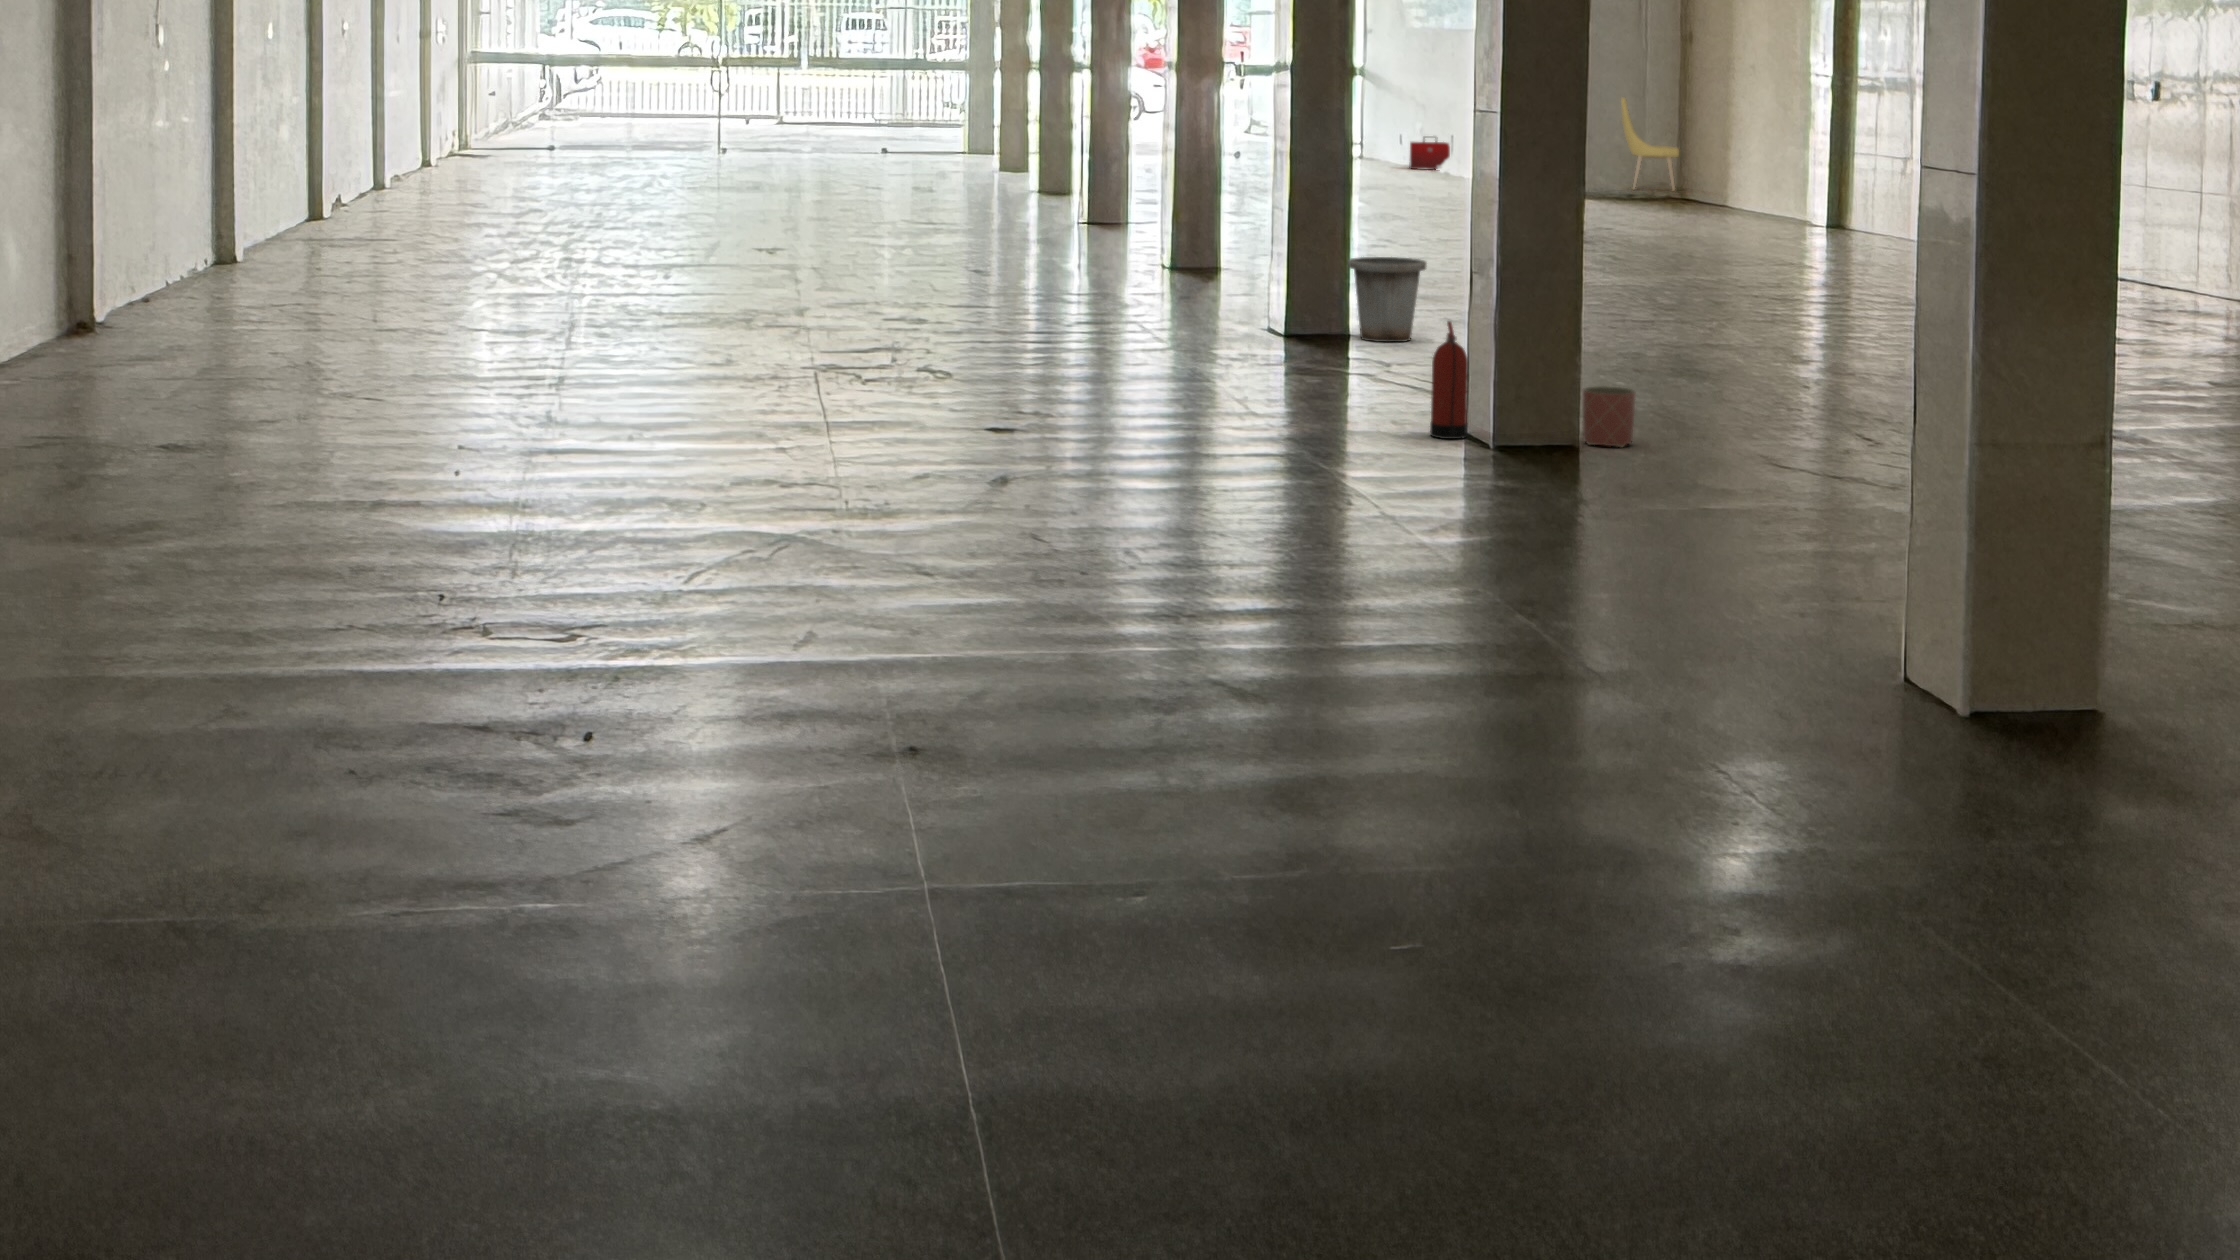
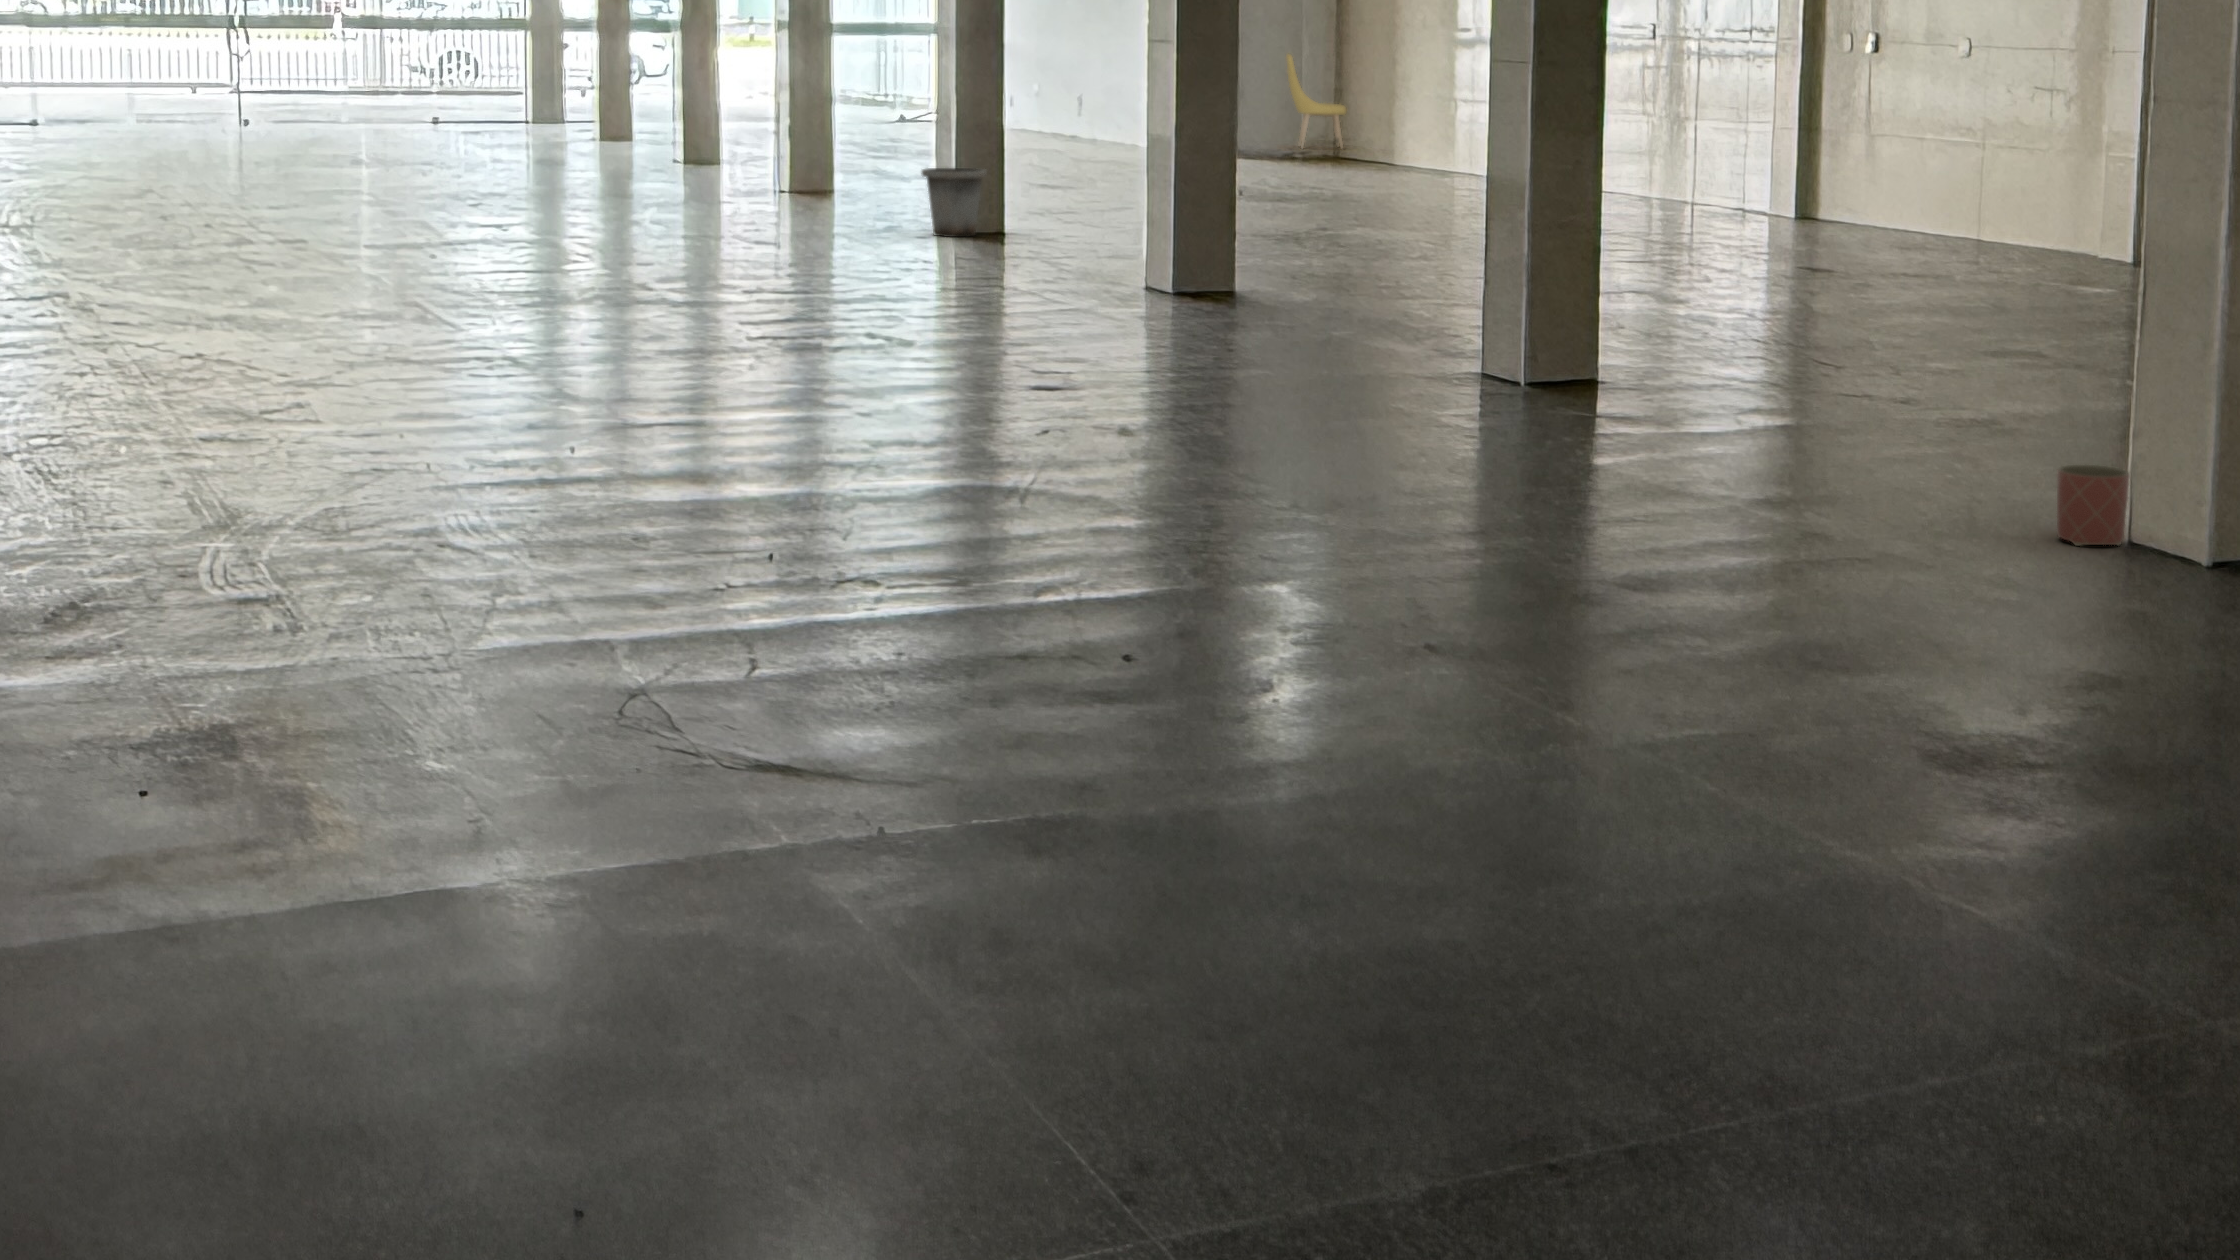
toolbox: present [1409,137,1450,170] -> none [1048,97,1092,132]
trash can: present [1348,257,1427,342] -> present [921,168,987,237]
fire extinguisher: present [1430,321,1468,439] -> none [1465,266,1502,378]
planter: present [1583,386,1636,447] -> present [2057,465,2130,546]

